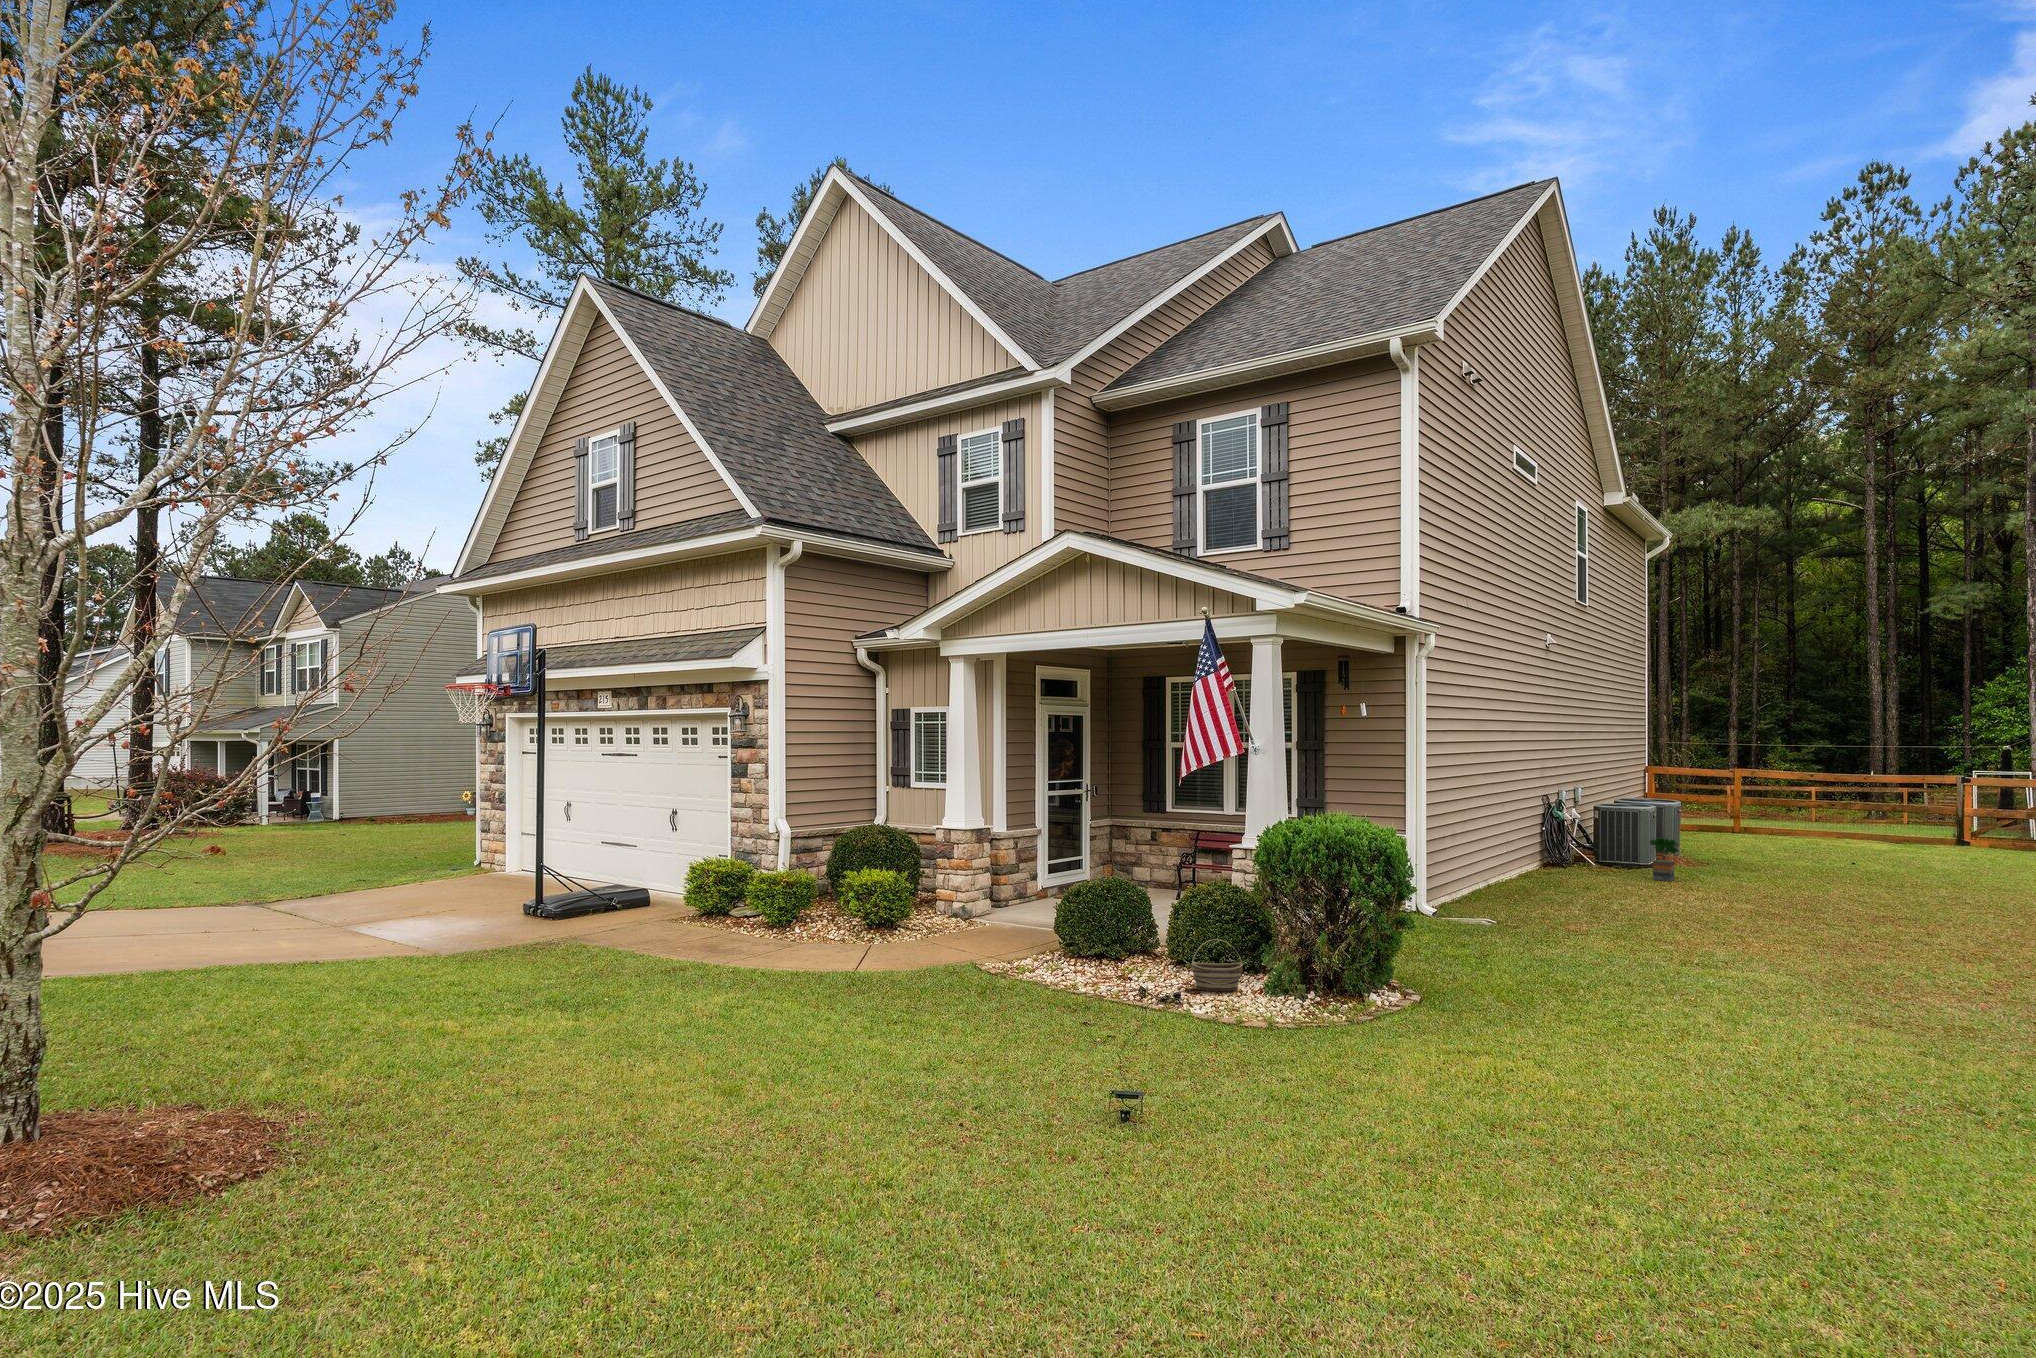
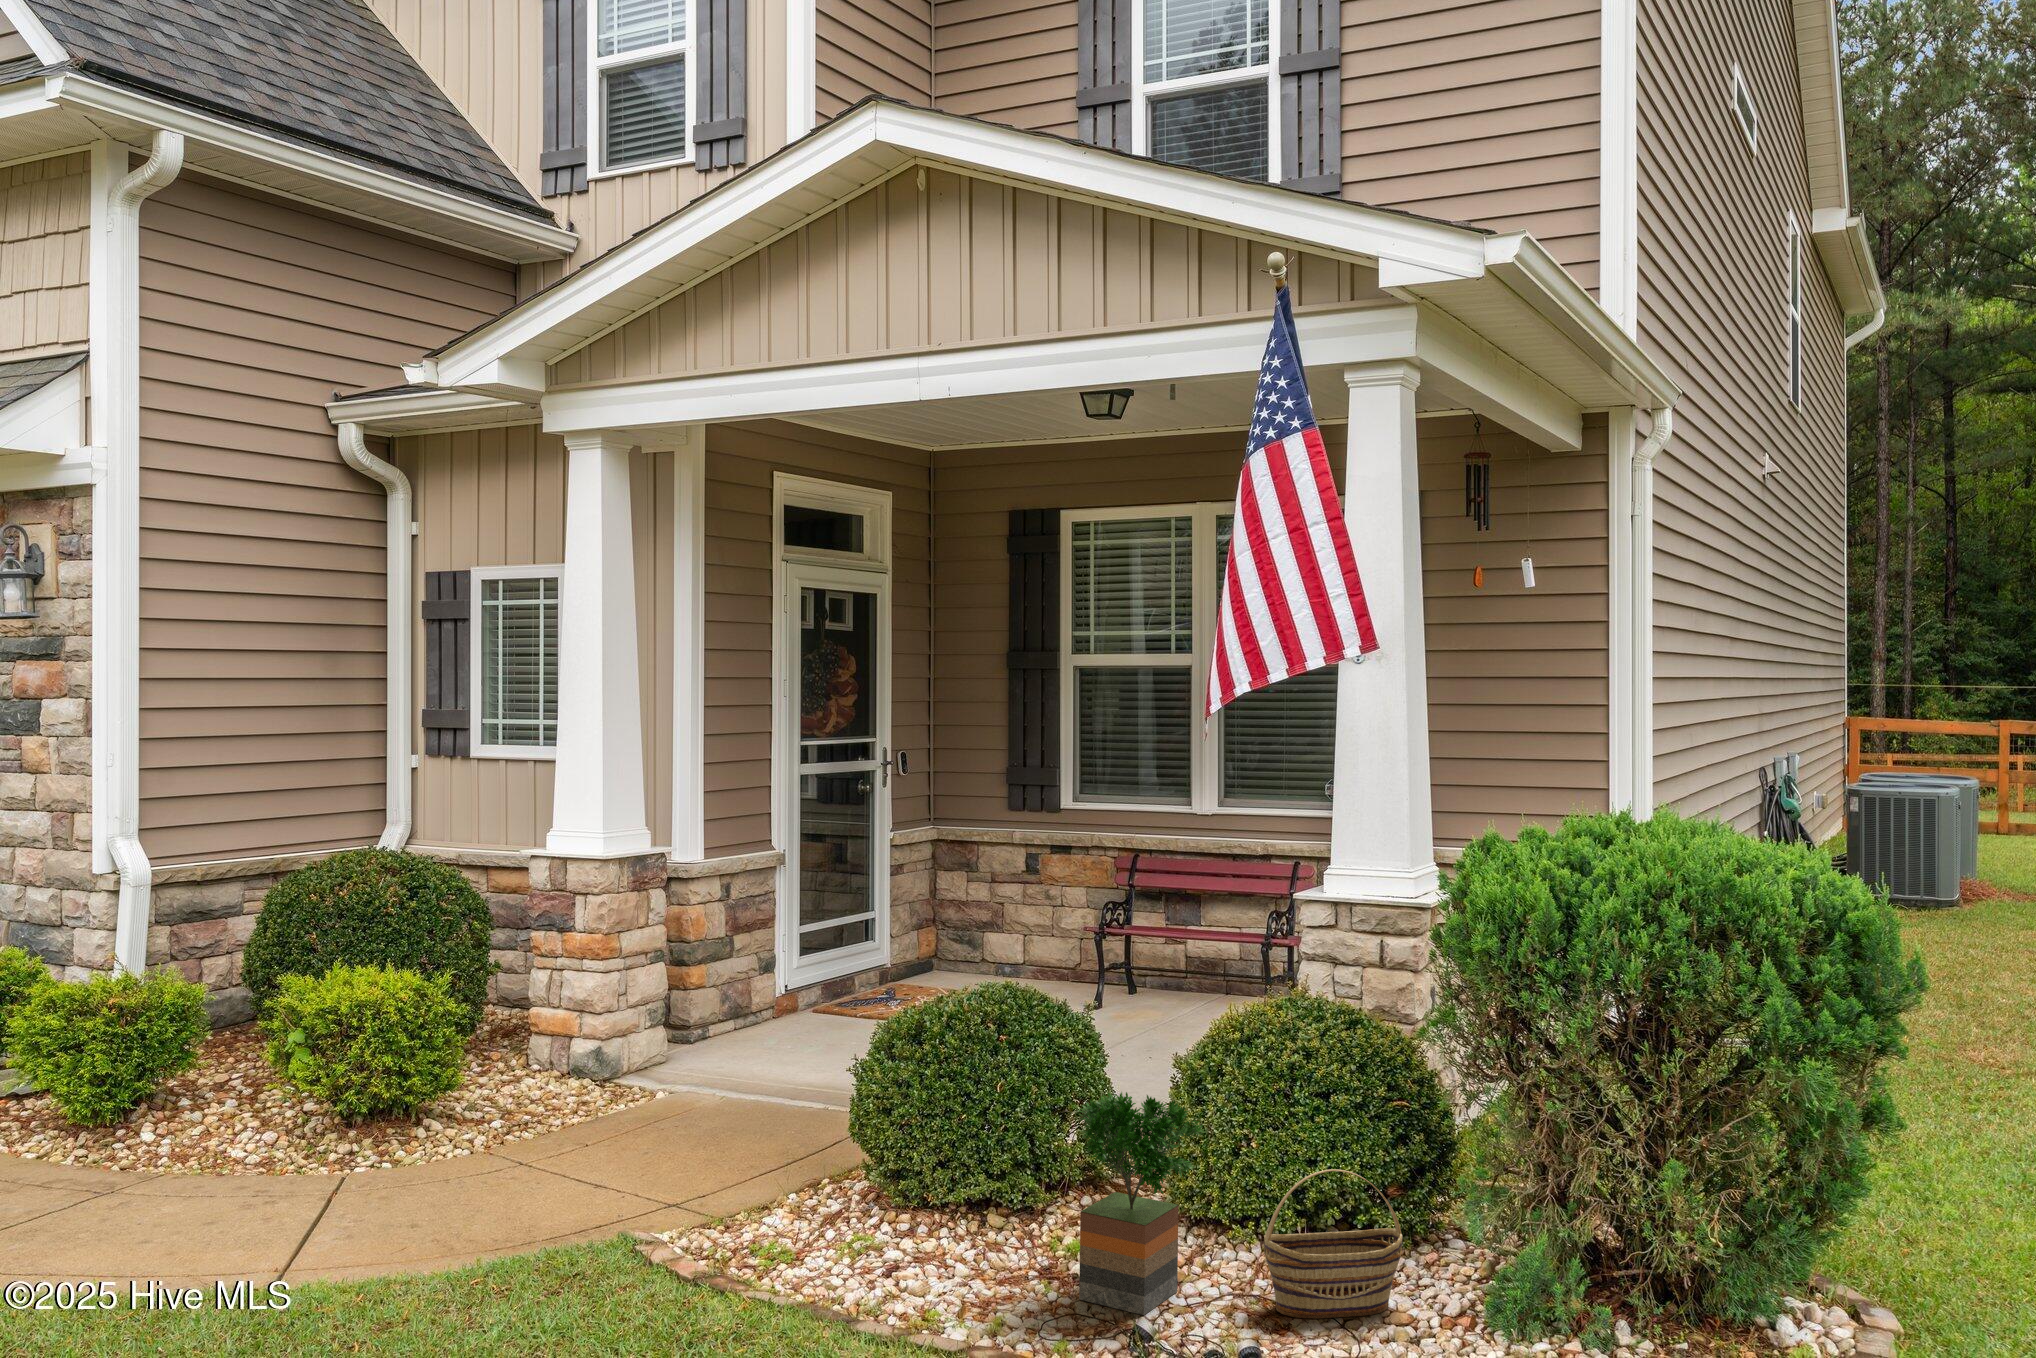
potted tree: present [1650,838,1680,881] -> present [1078,1092,1203,1315]

